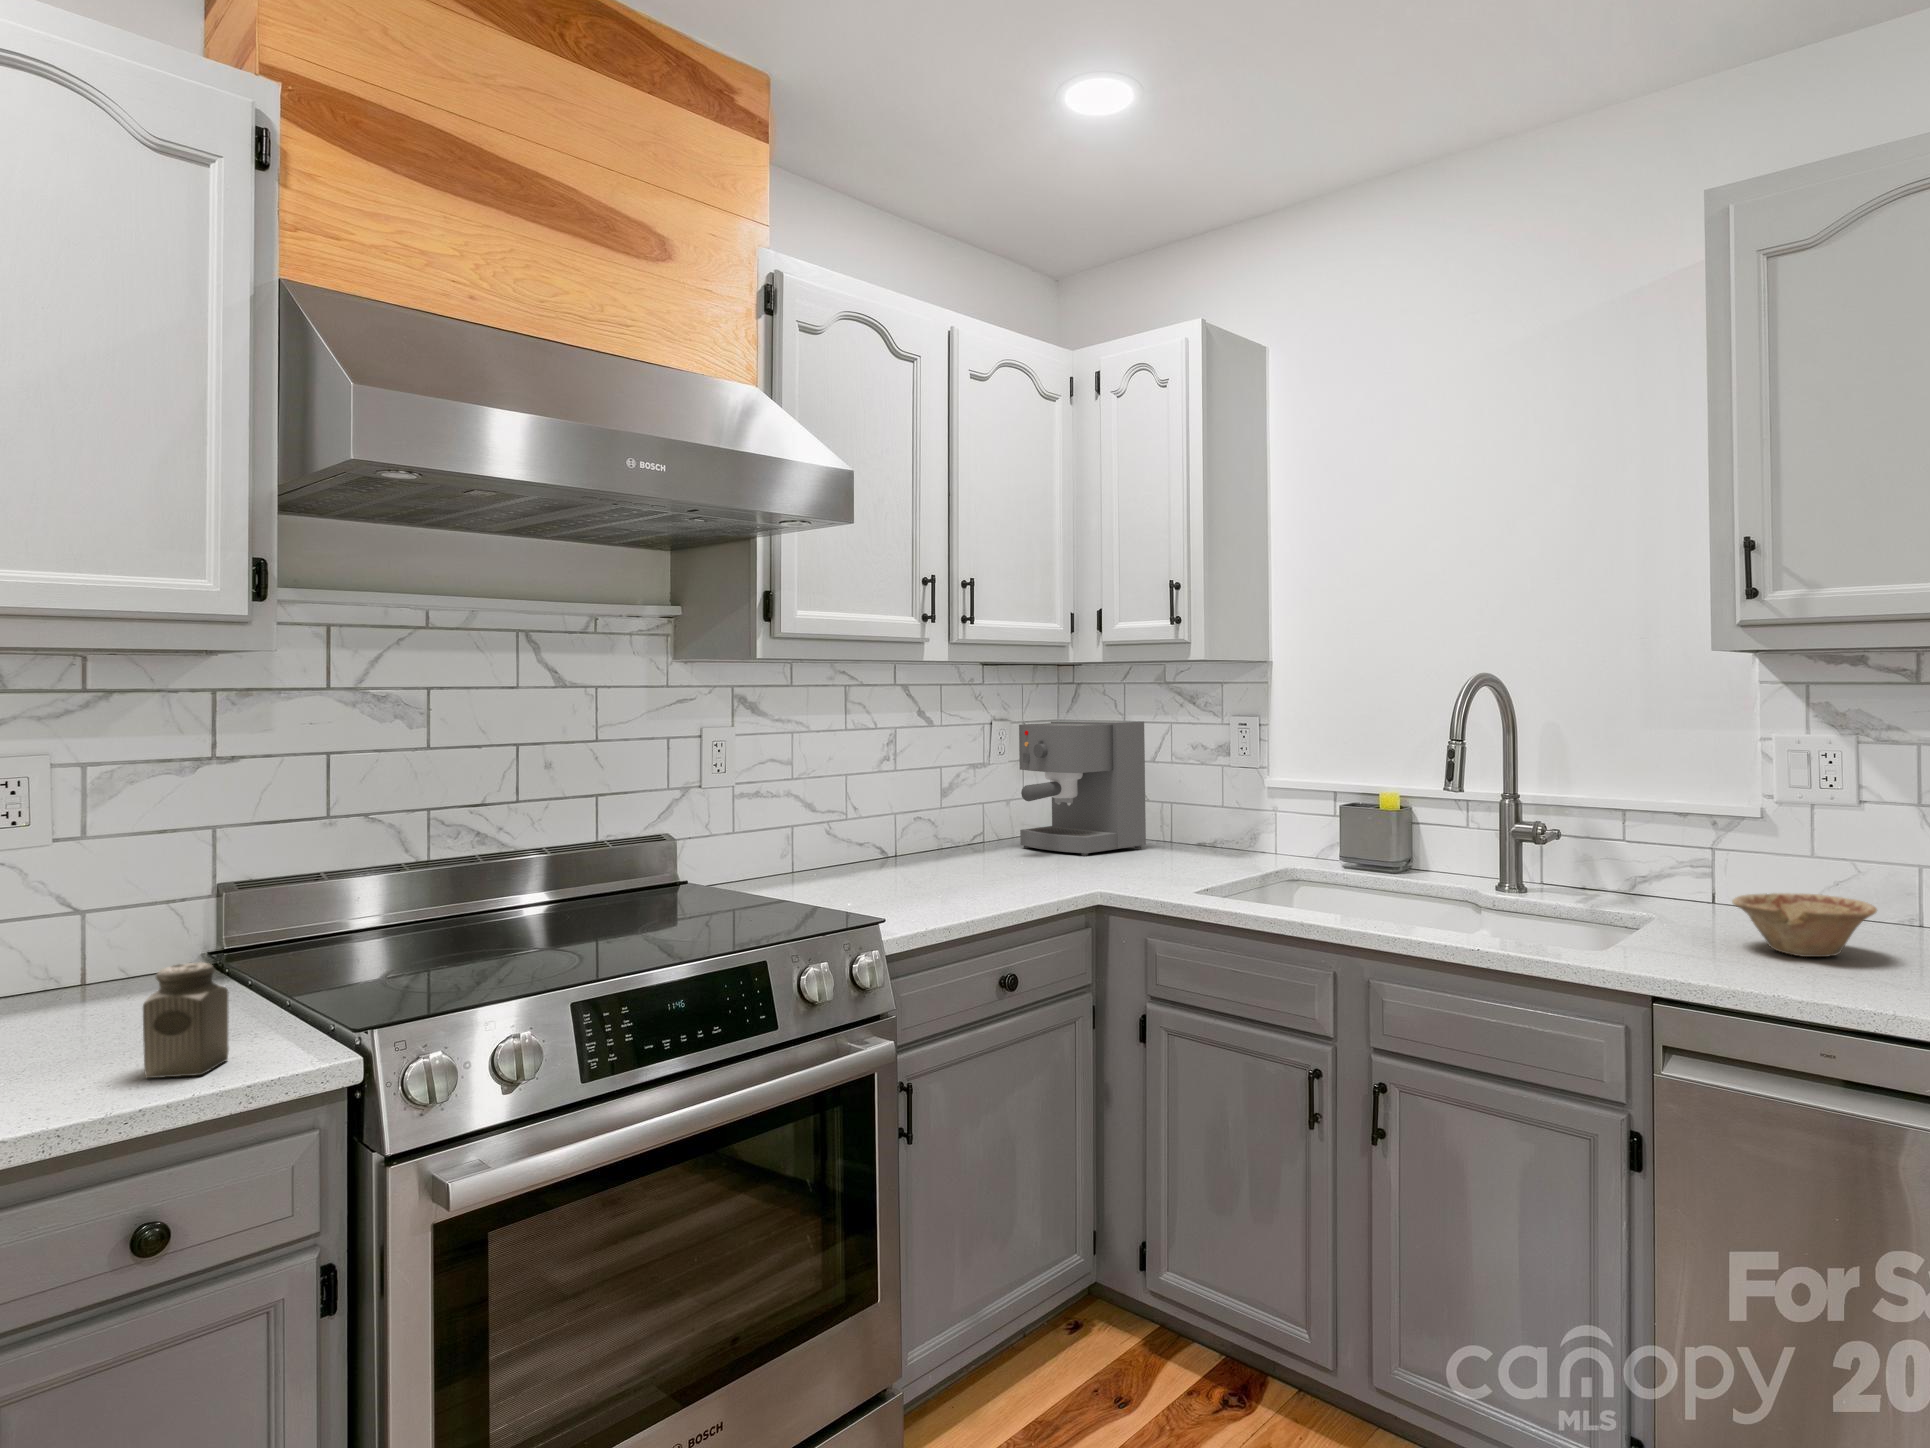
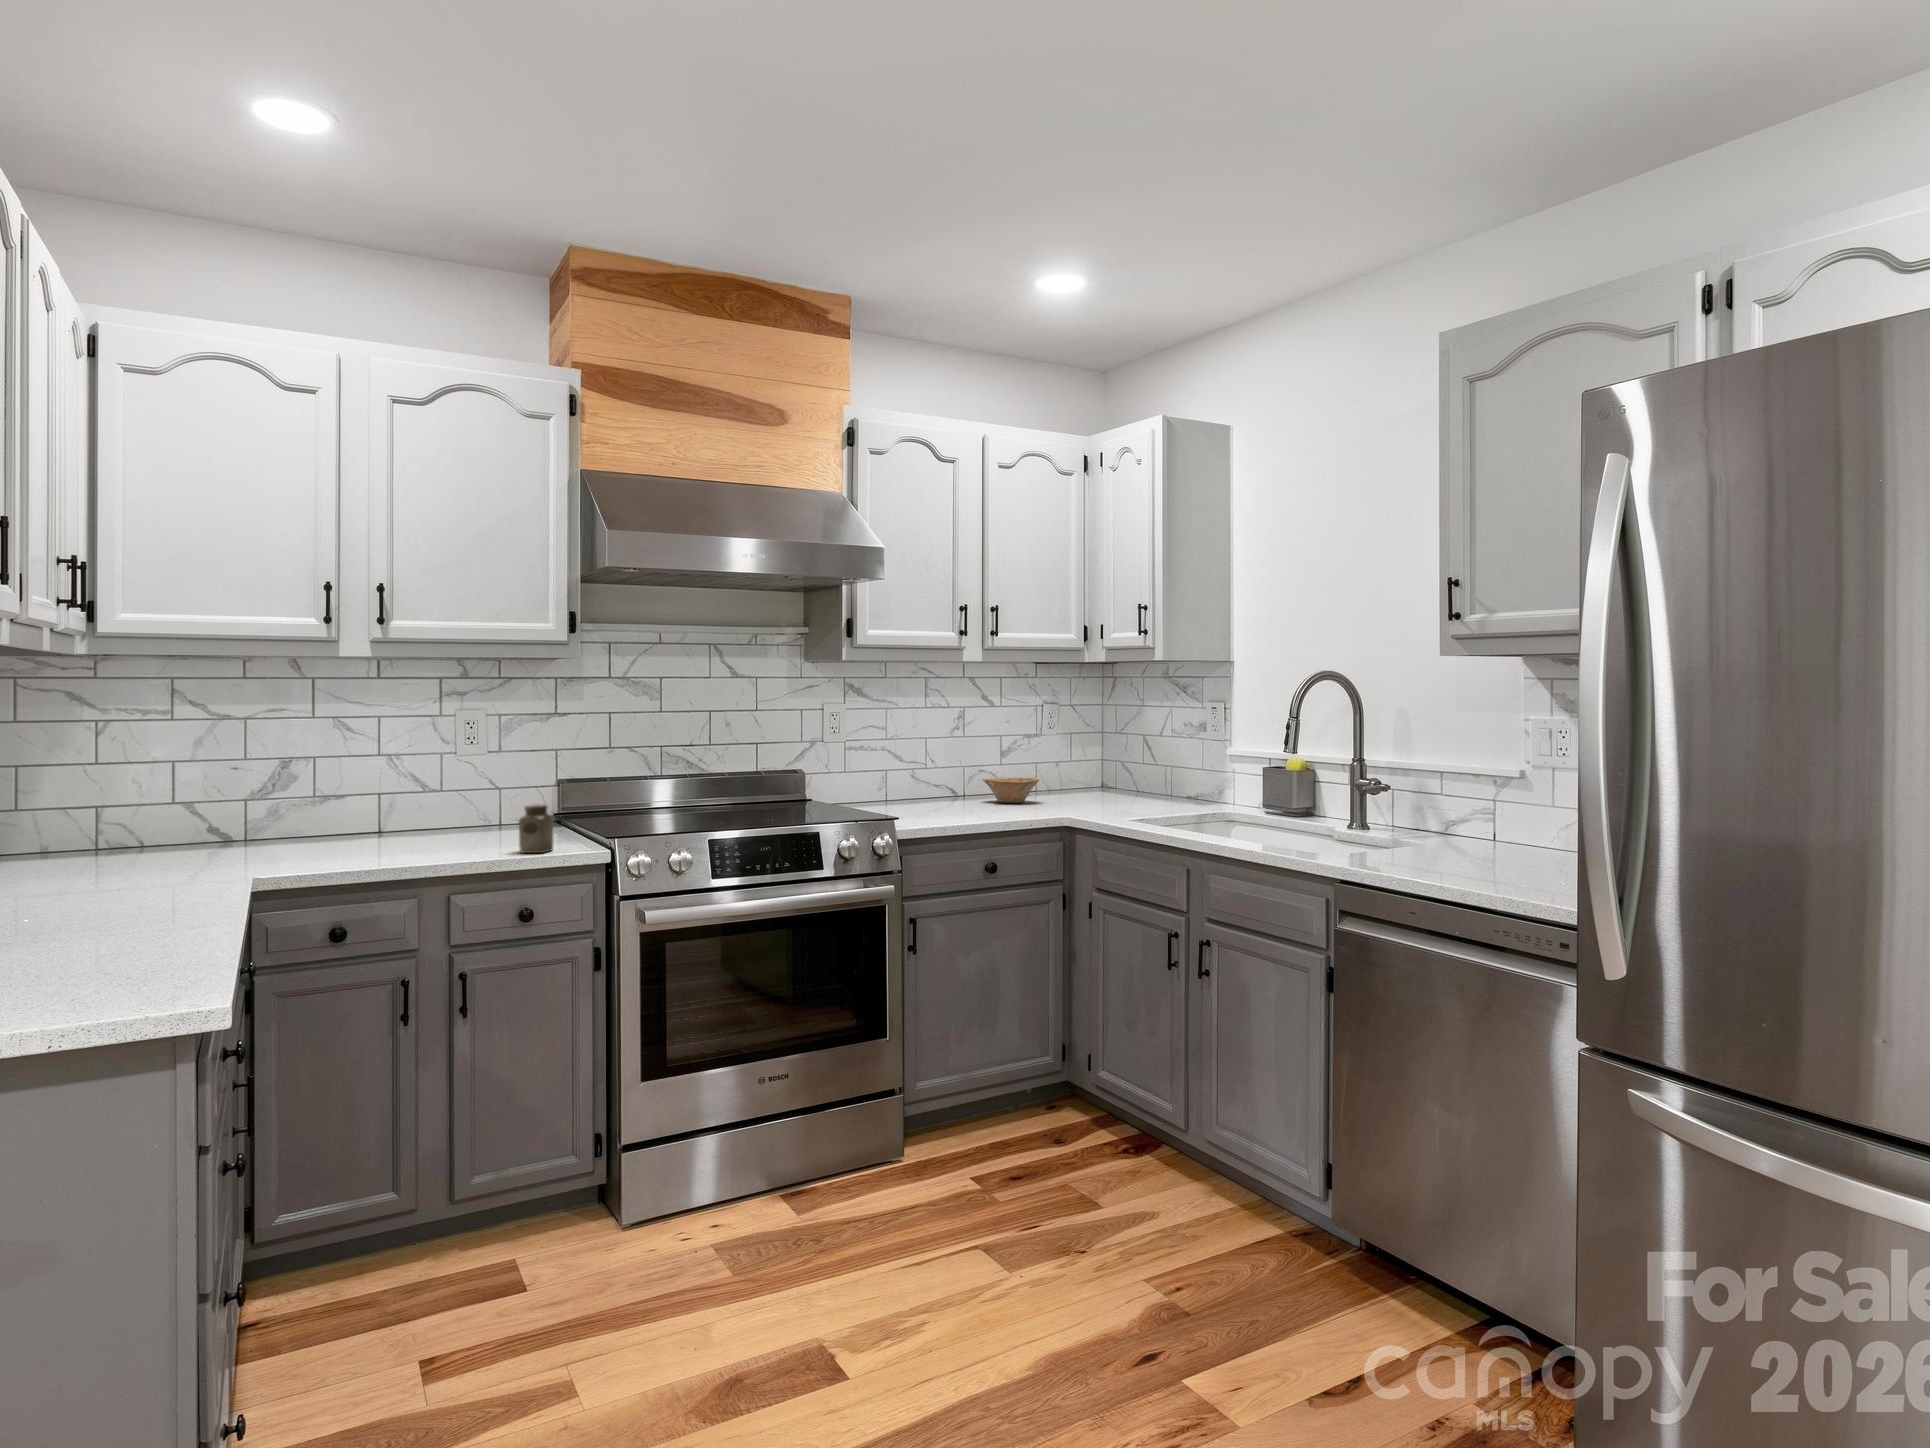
coffee maker: present [1019,721,1146,856] -> none [1051,705,1152,801]
dish: present [1732,893,1877,957] -> present [983,778,1039,803]

